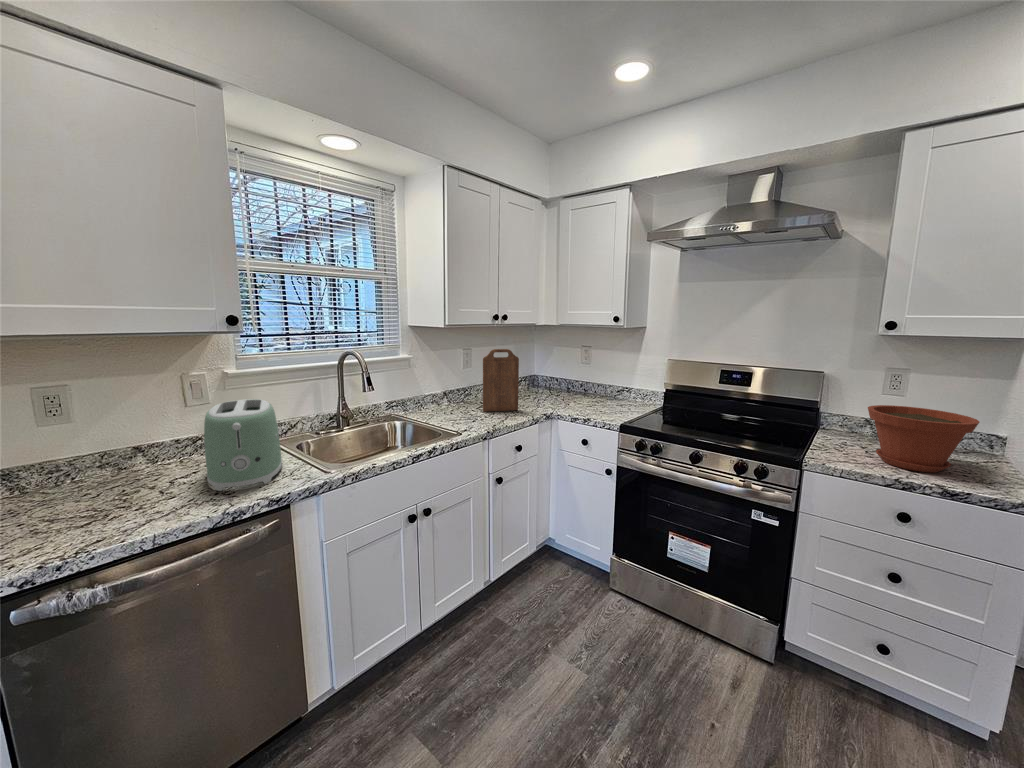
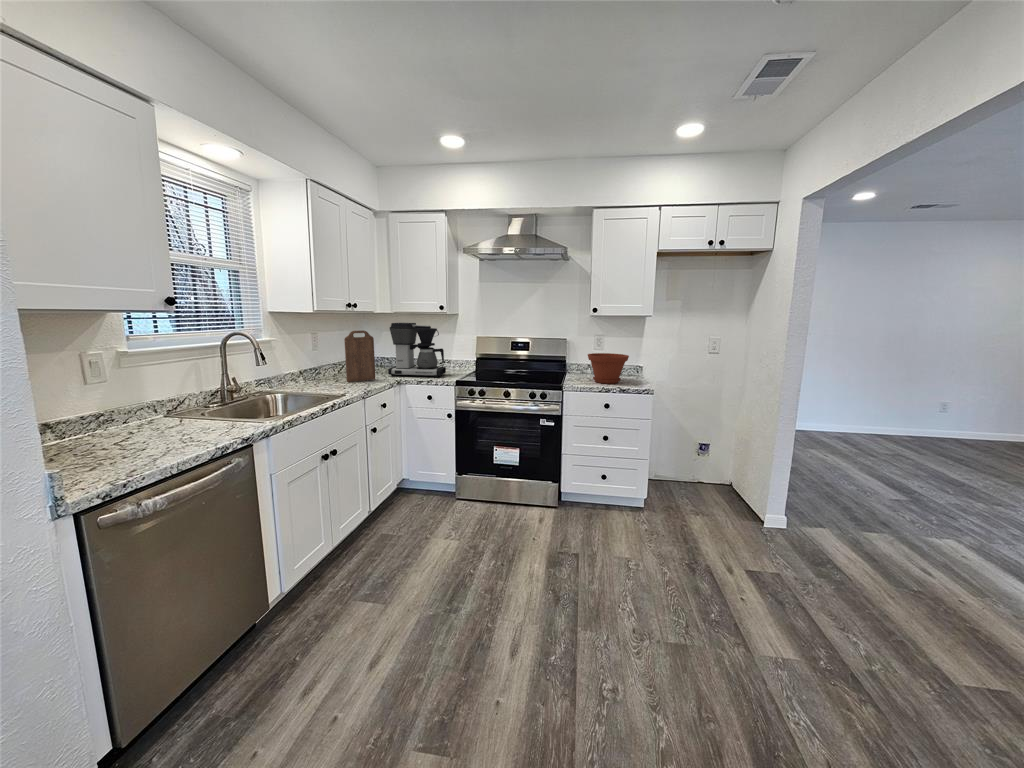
coffee maker: none [537,339,613,416] -> present [388,323,446,378]
toaster: present [204,399,282,491] -> none [143,372,224,441]

